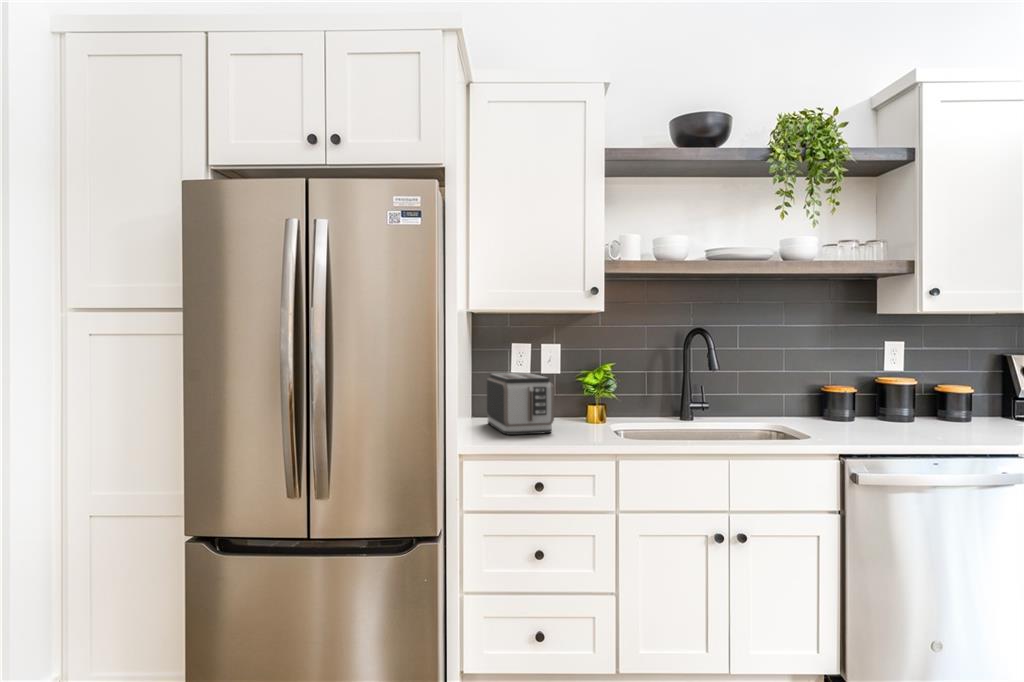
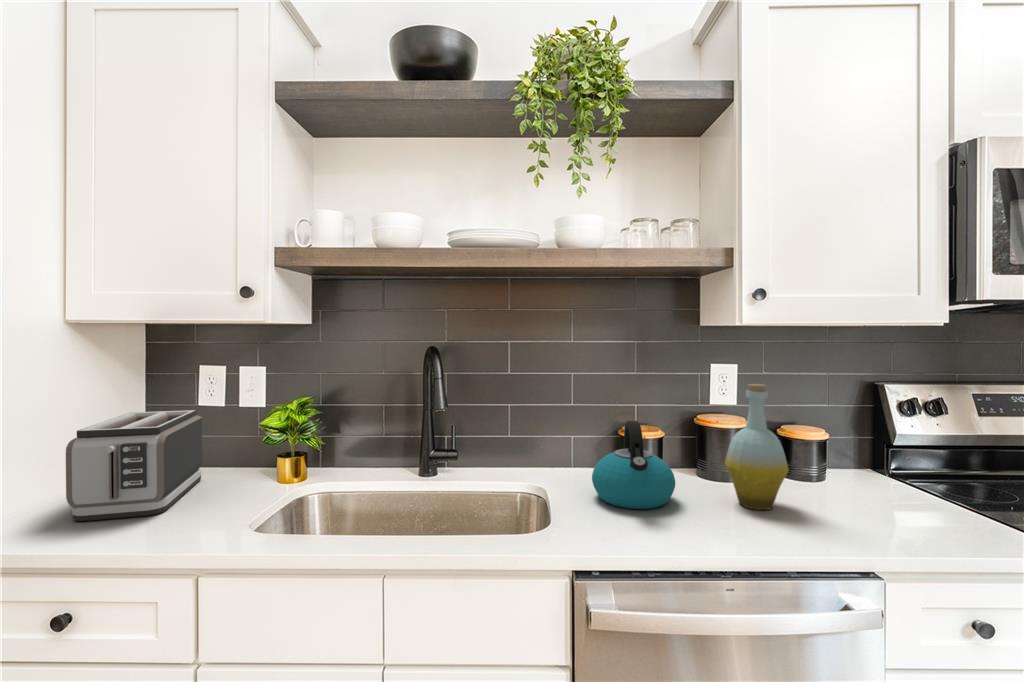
bottle: none [911,350,958,431] -> present [725,384,789,510]
kettle: none [817,376,880,431] -> present [592,421,675,509]

